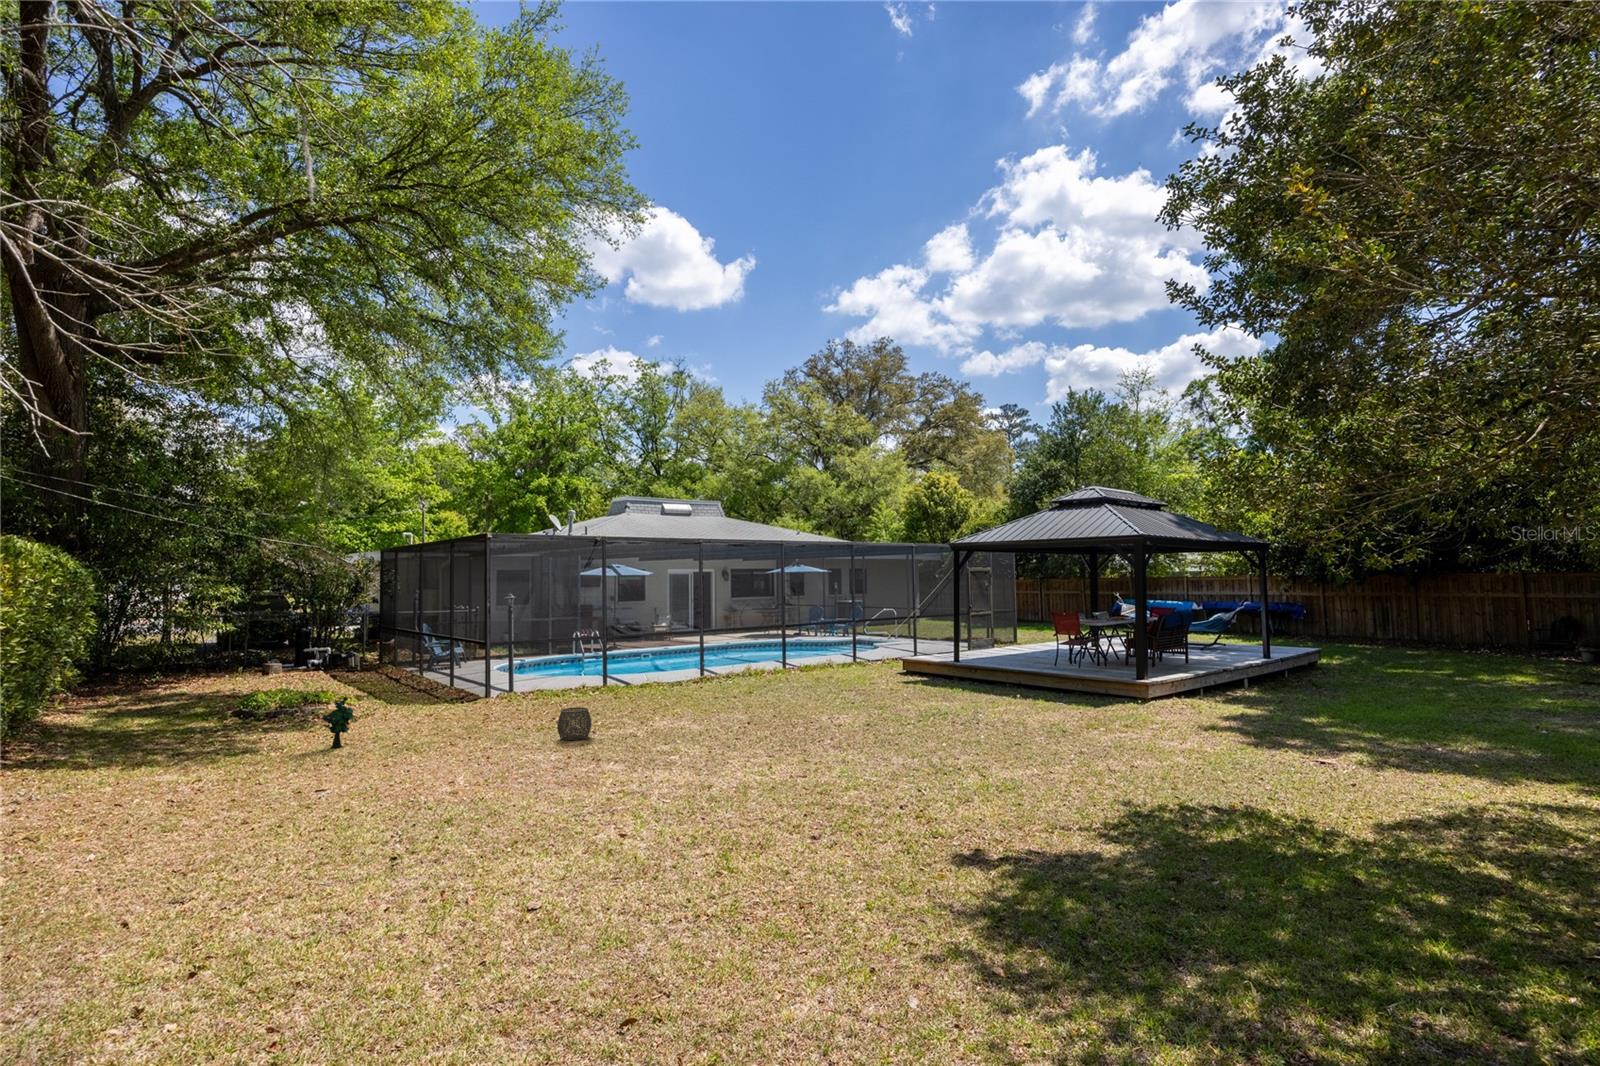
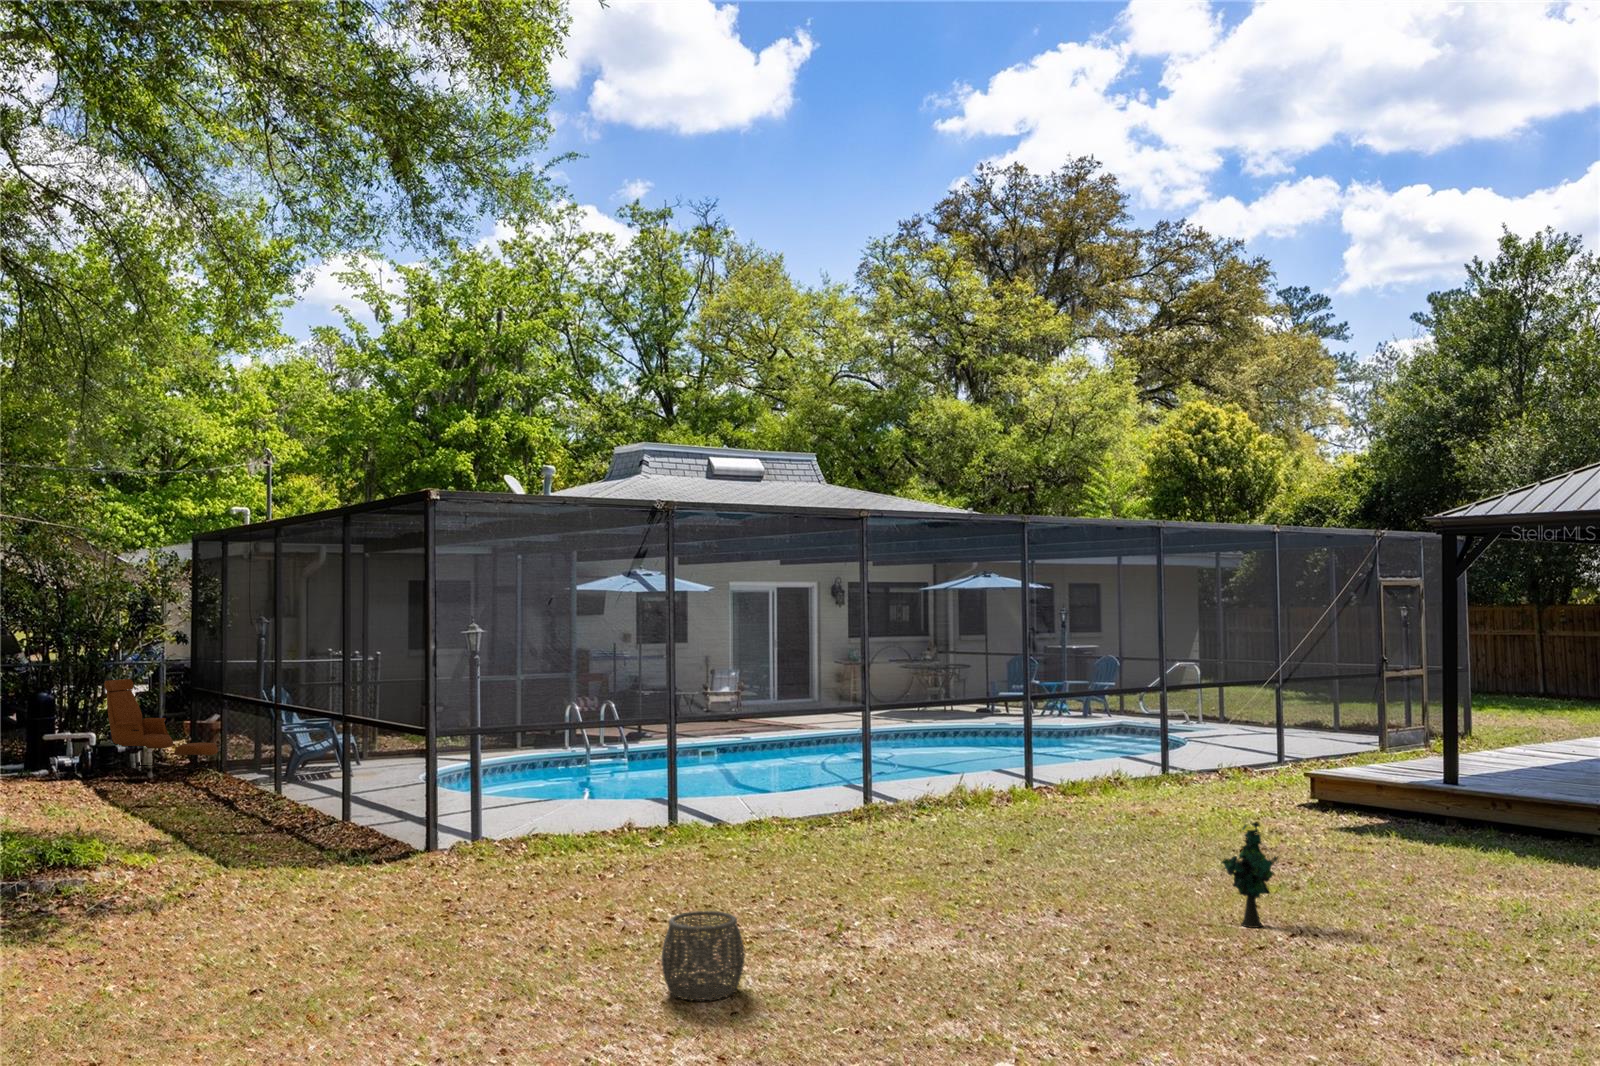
lounge chair: none [336,621,394,668] -> present [104,679,218,773]
decorative plant: present [322,697,354,749] -> present [1222,822,1278,928]

